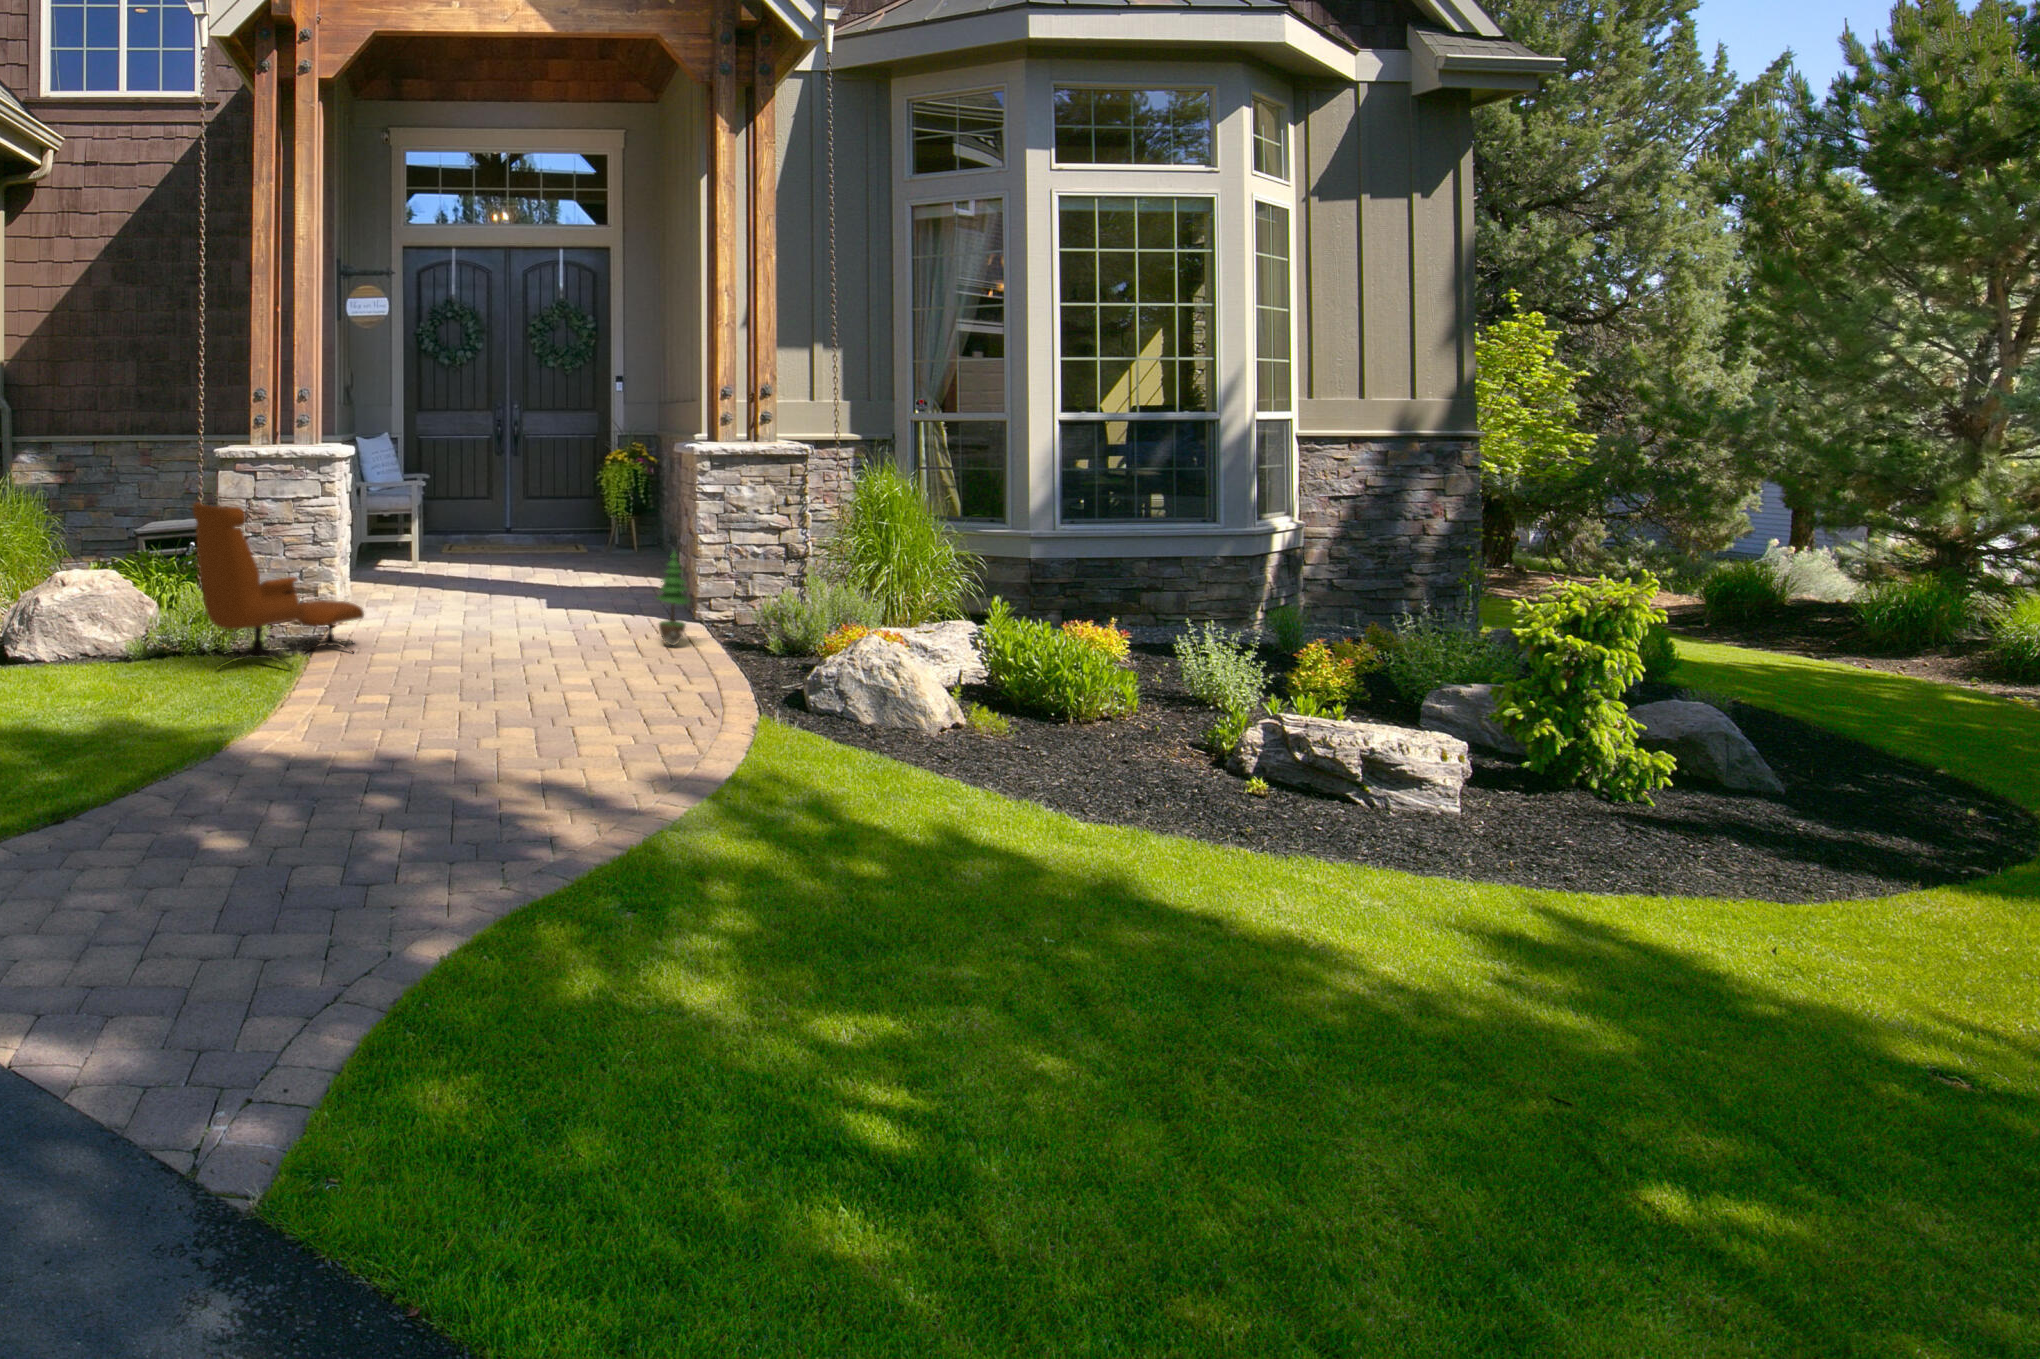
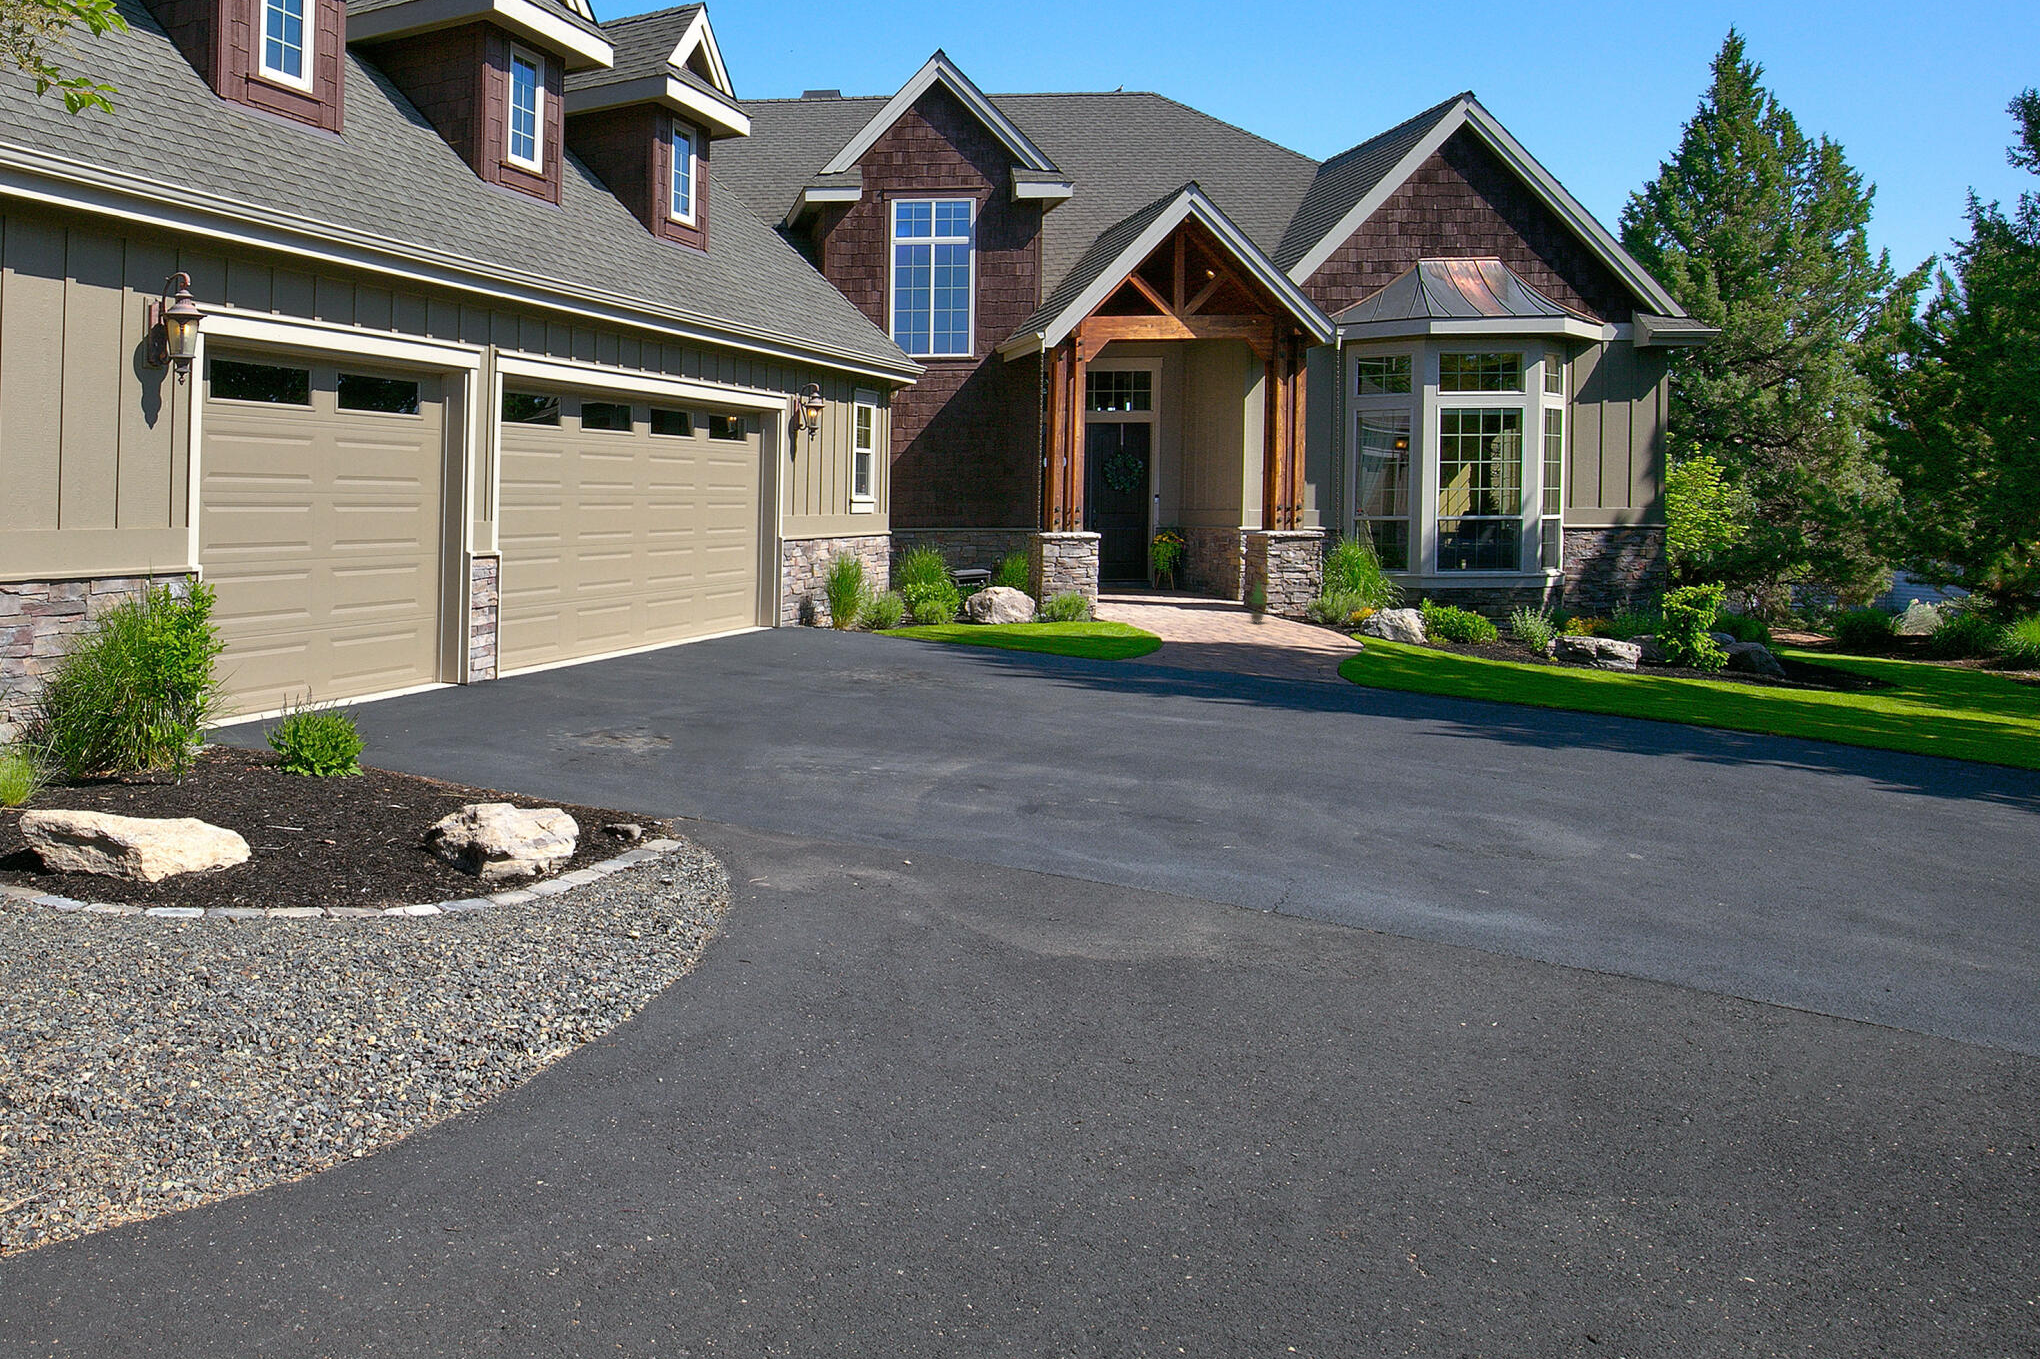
lounge chair: present [193,502,364,669] -> none [1064,554,1120,626]

